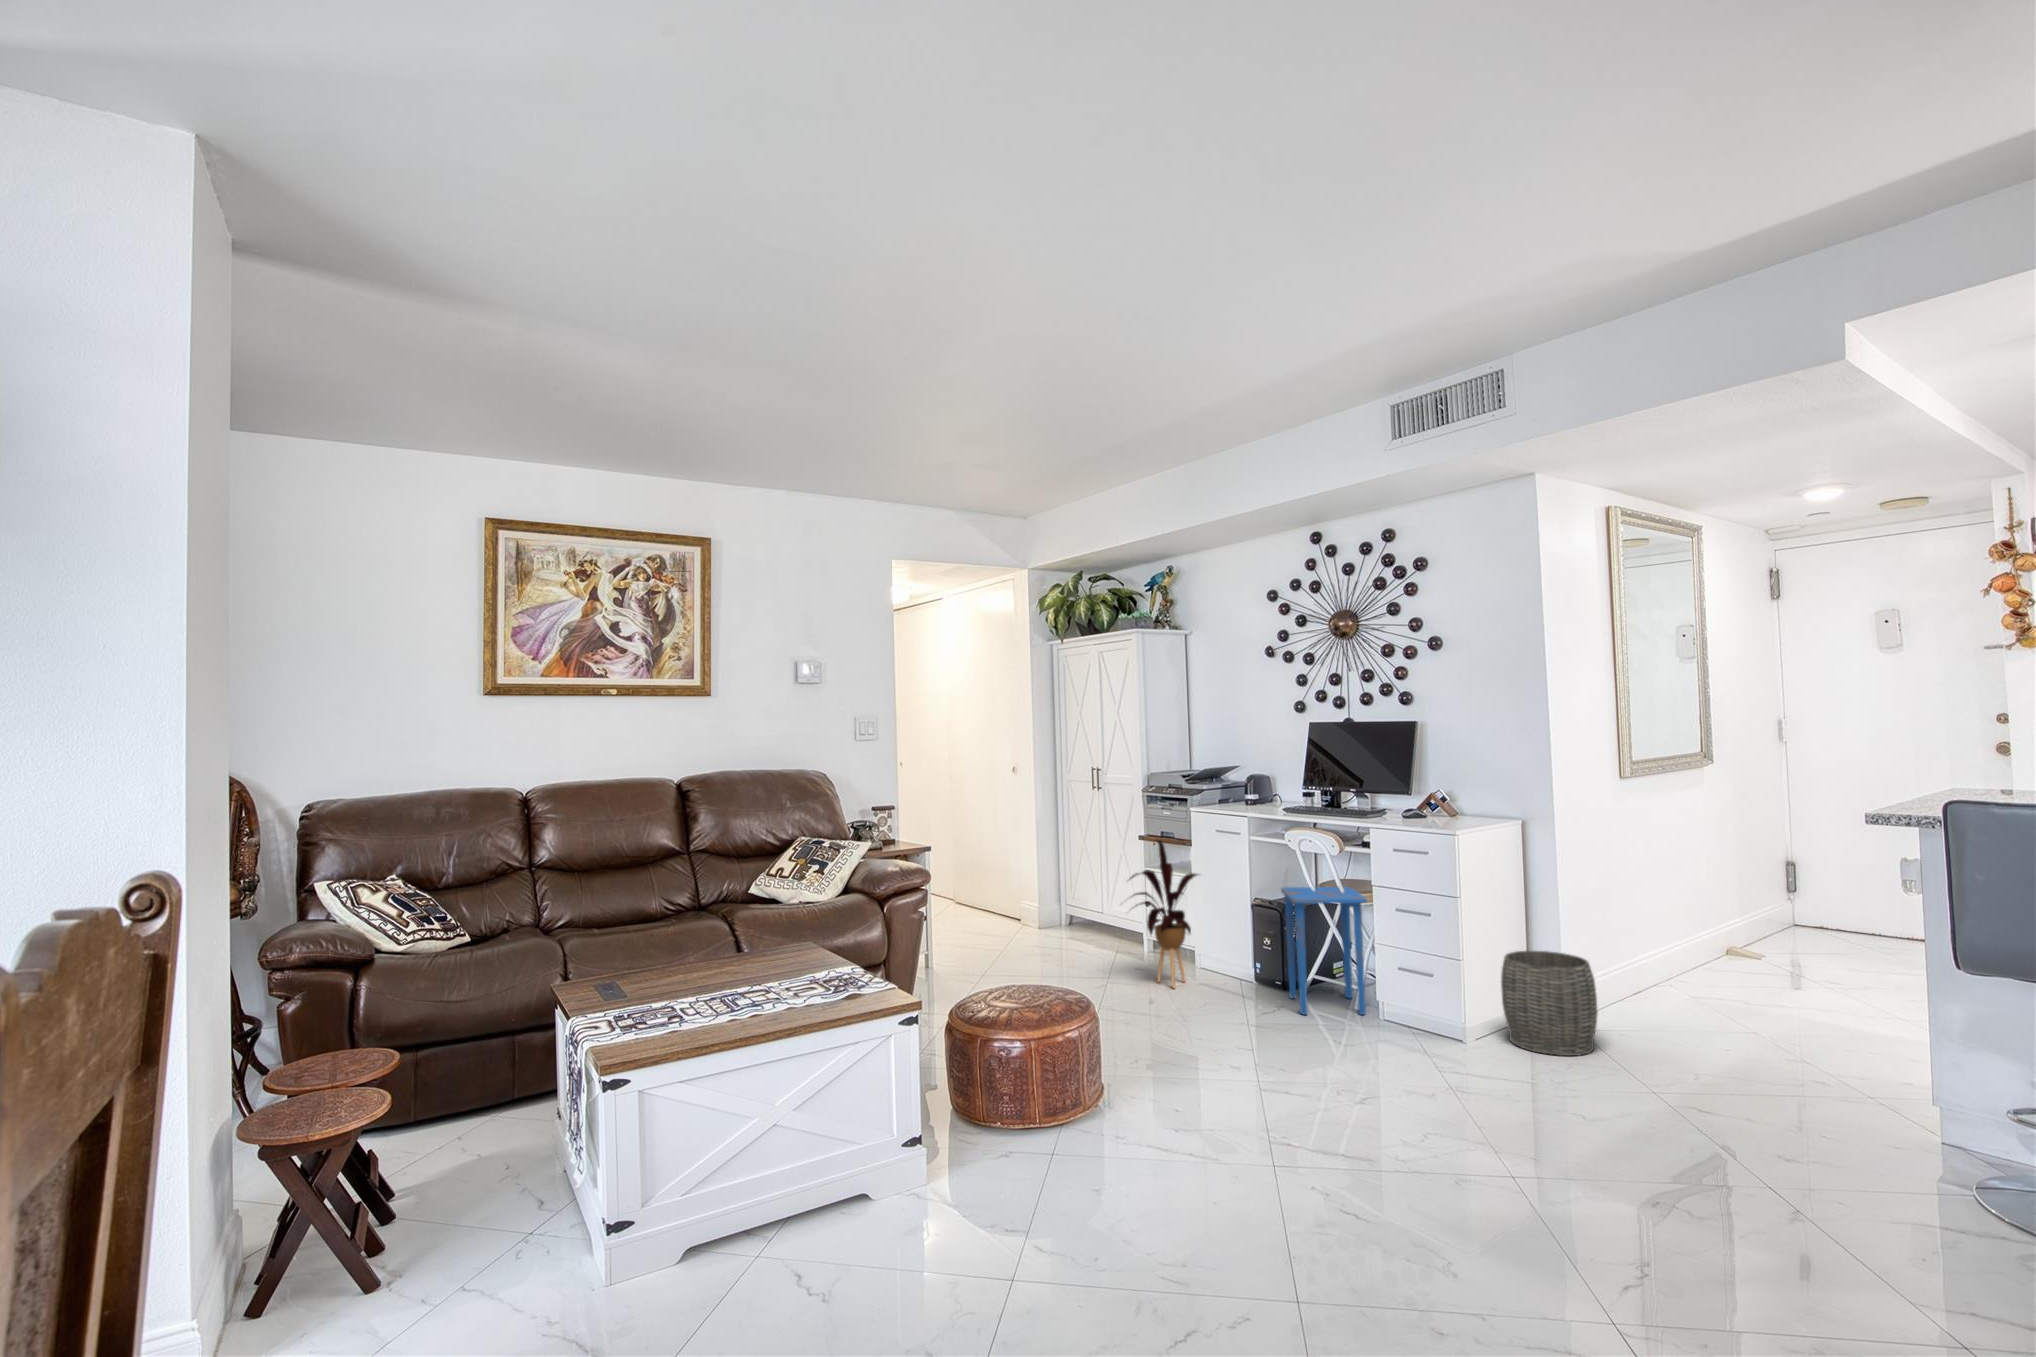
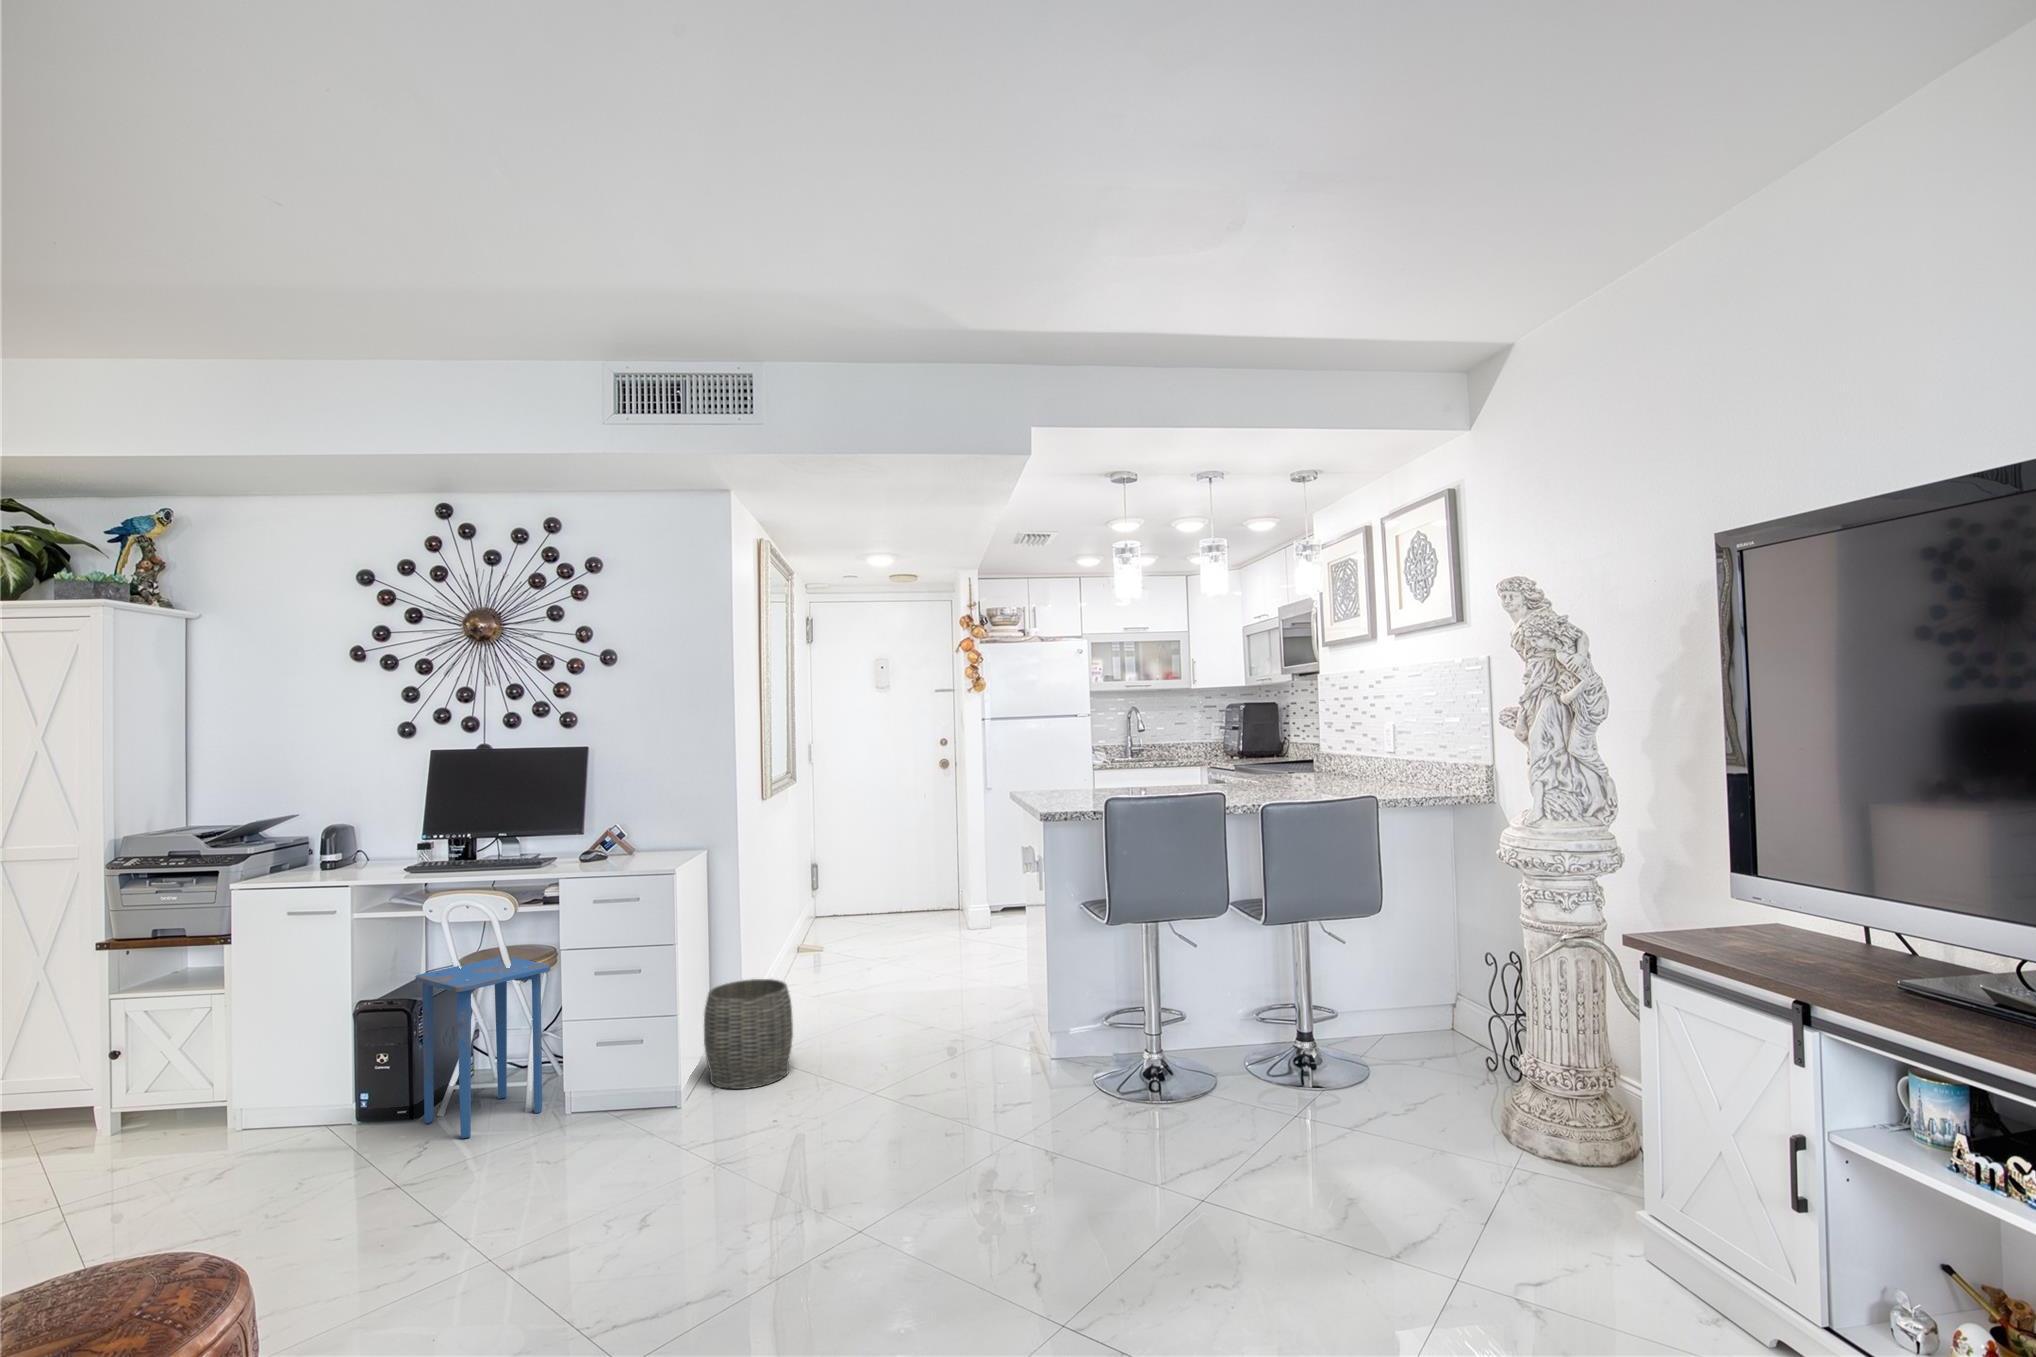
house plant: present [1130,840,1198,988] -> none [108,941,261,1173]

